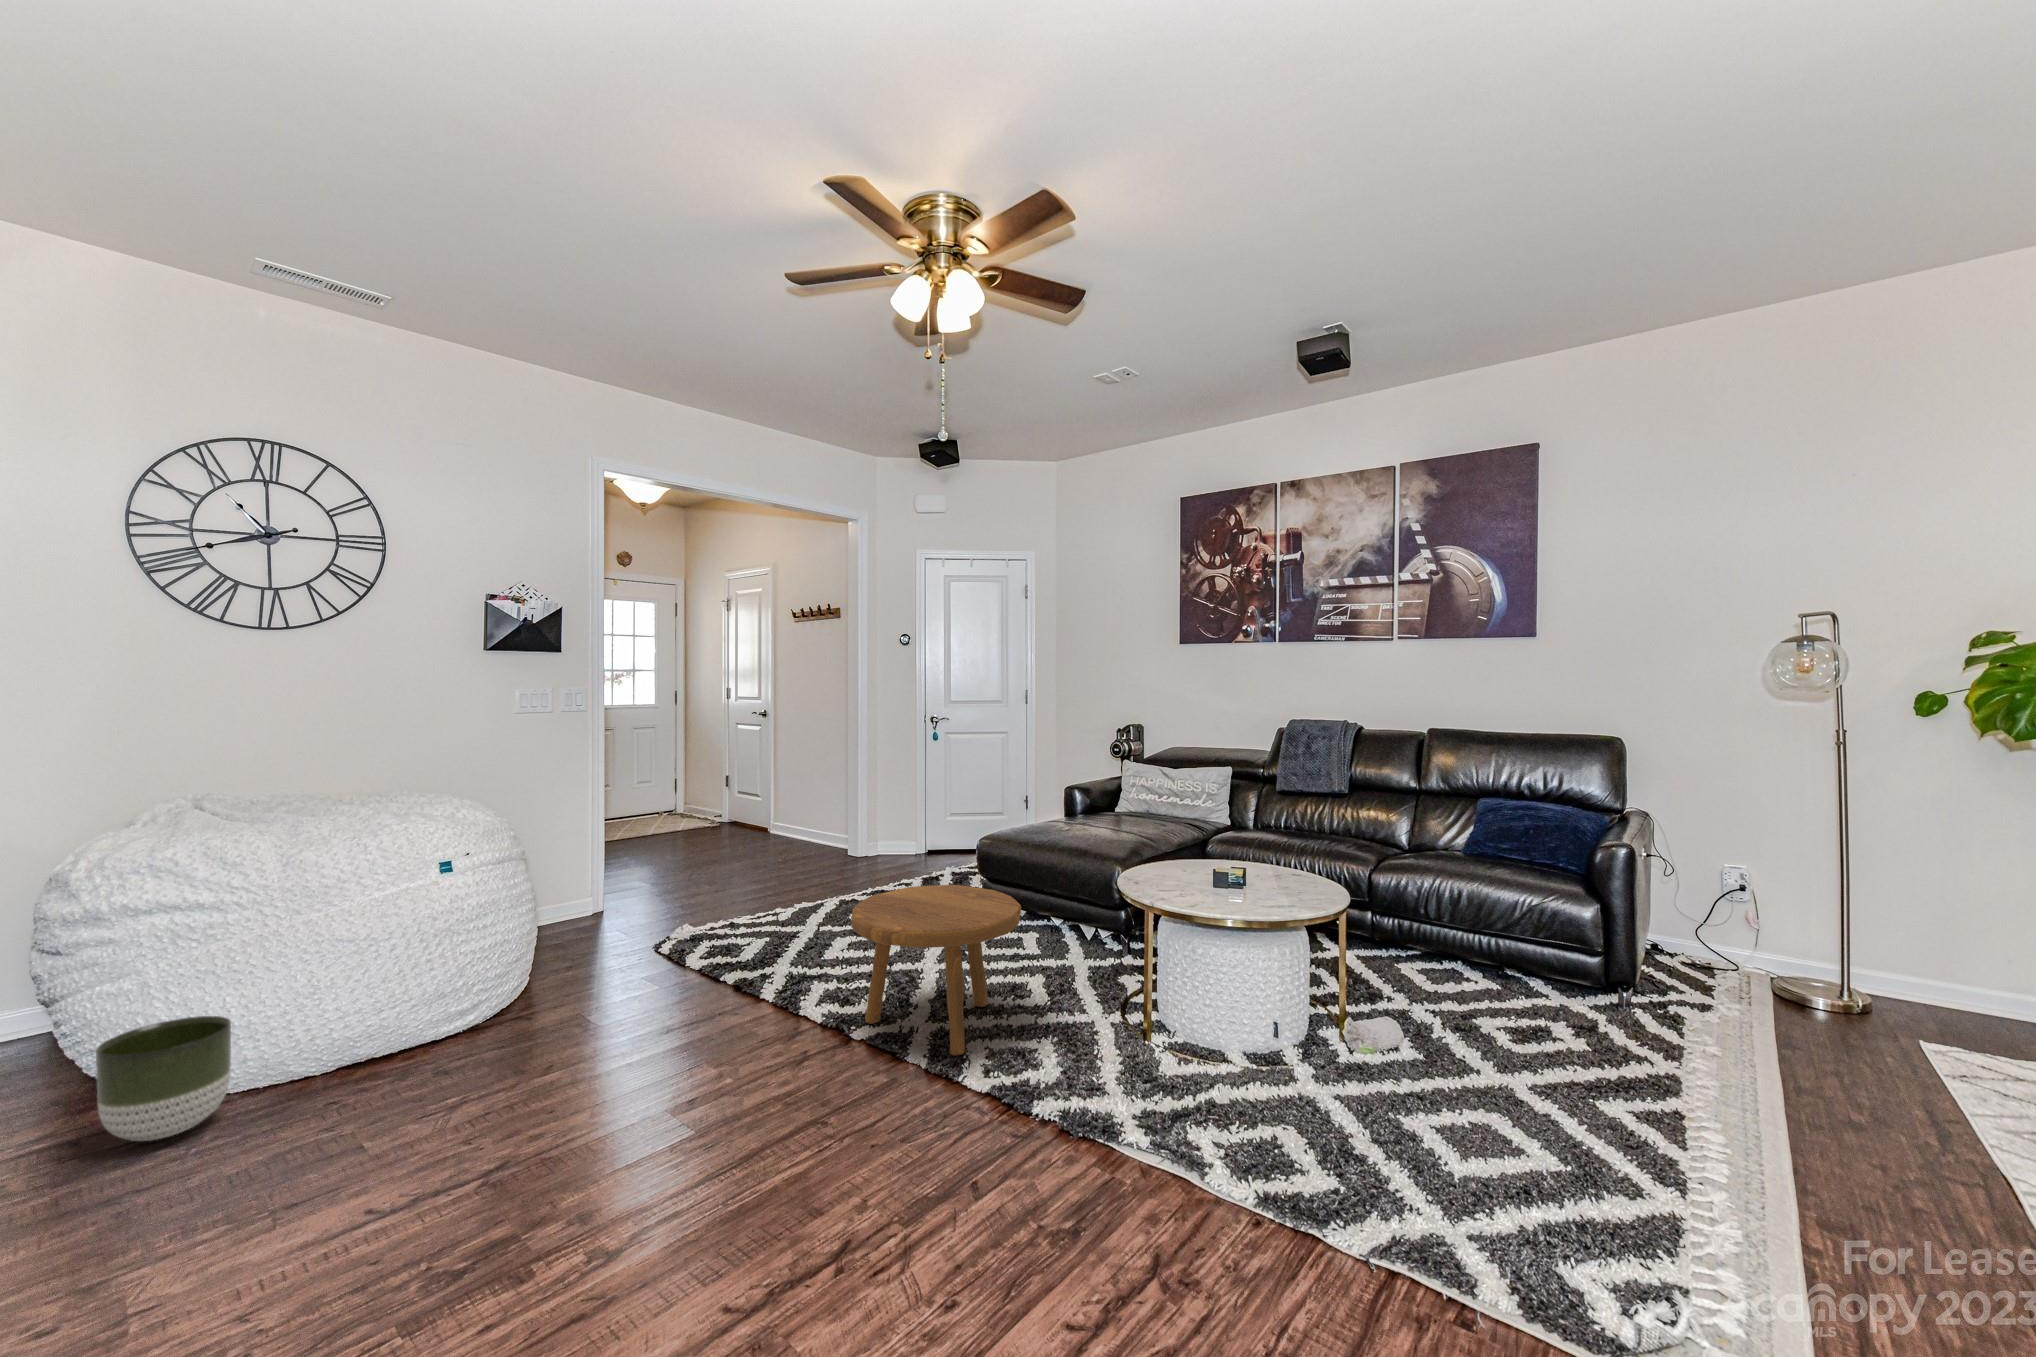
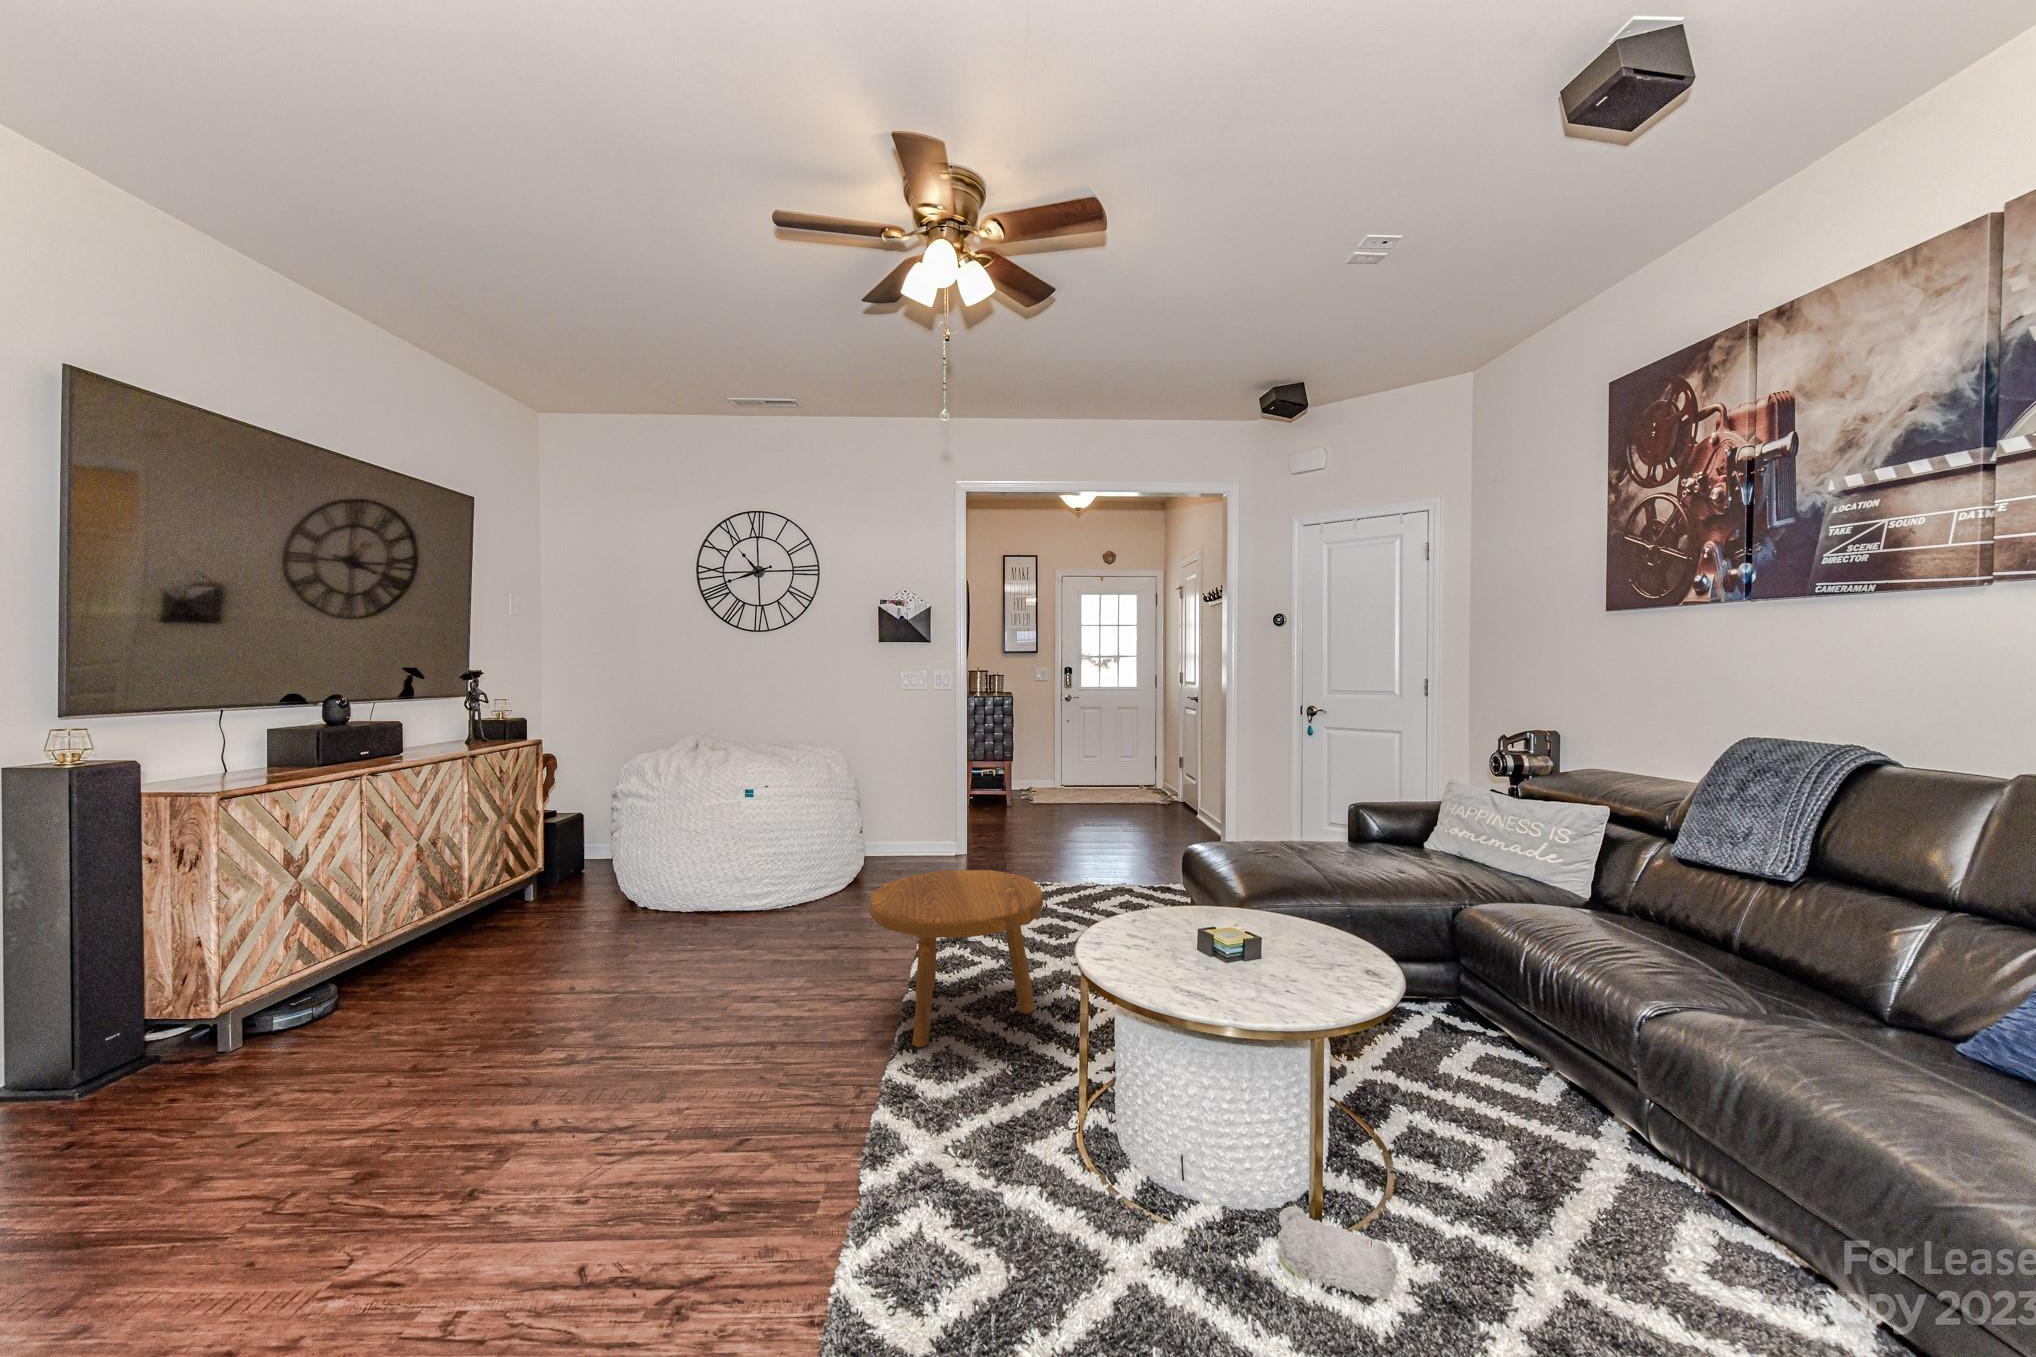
planter: present [96,1016,231,1141] -> none [560,857,622,921]

